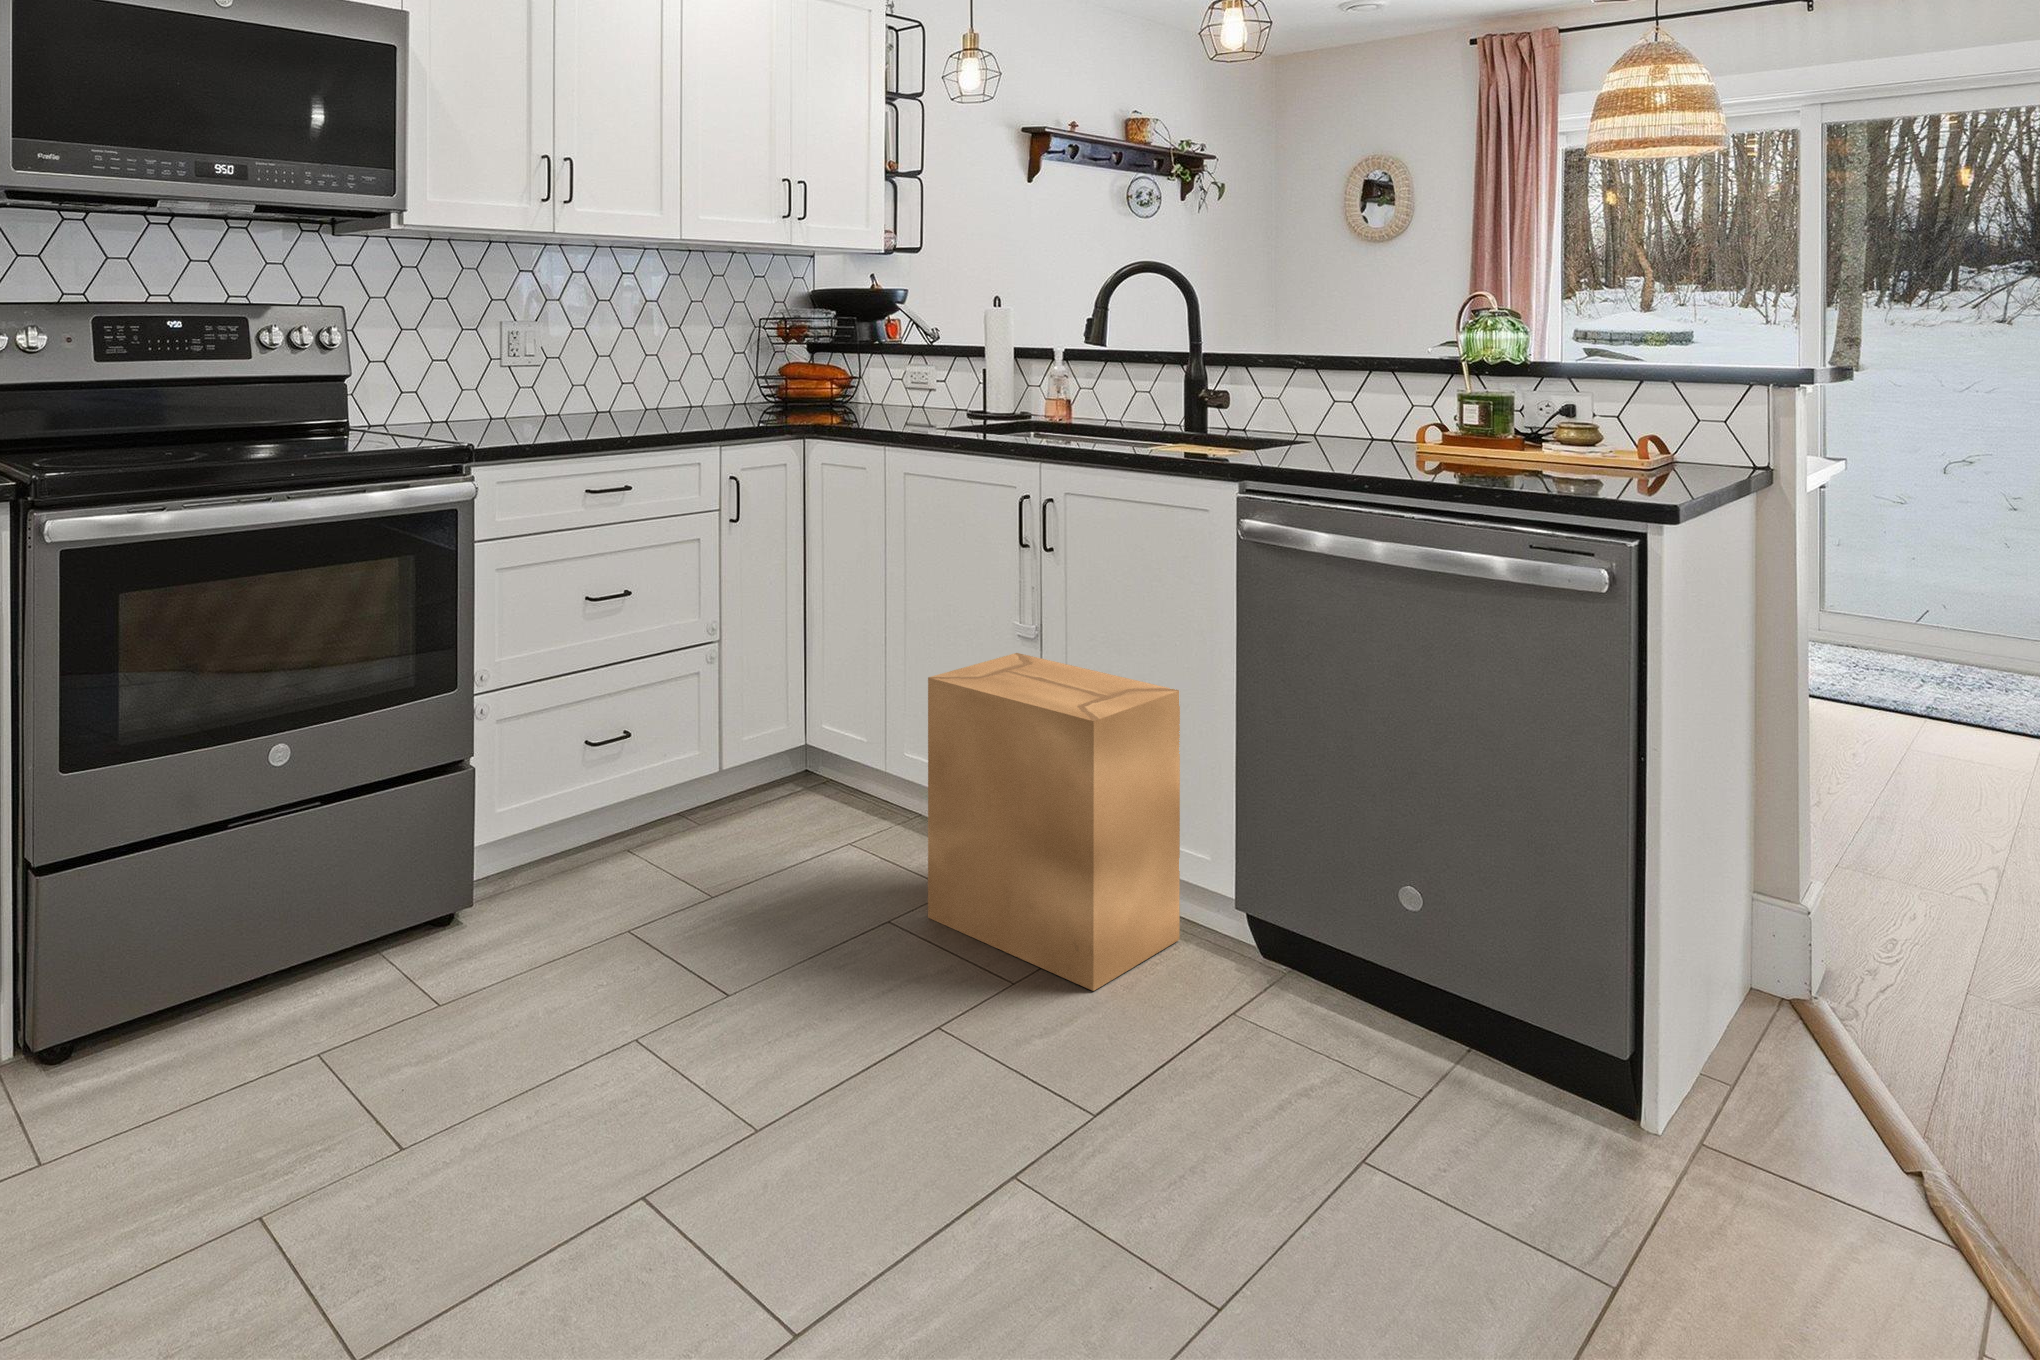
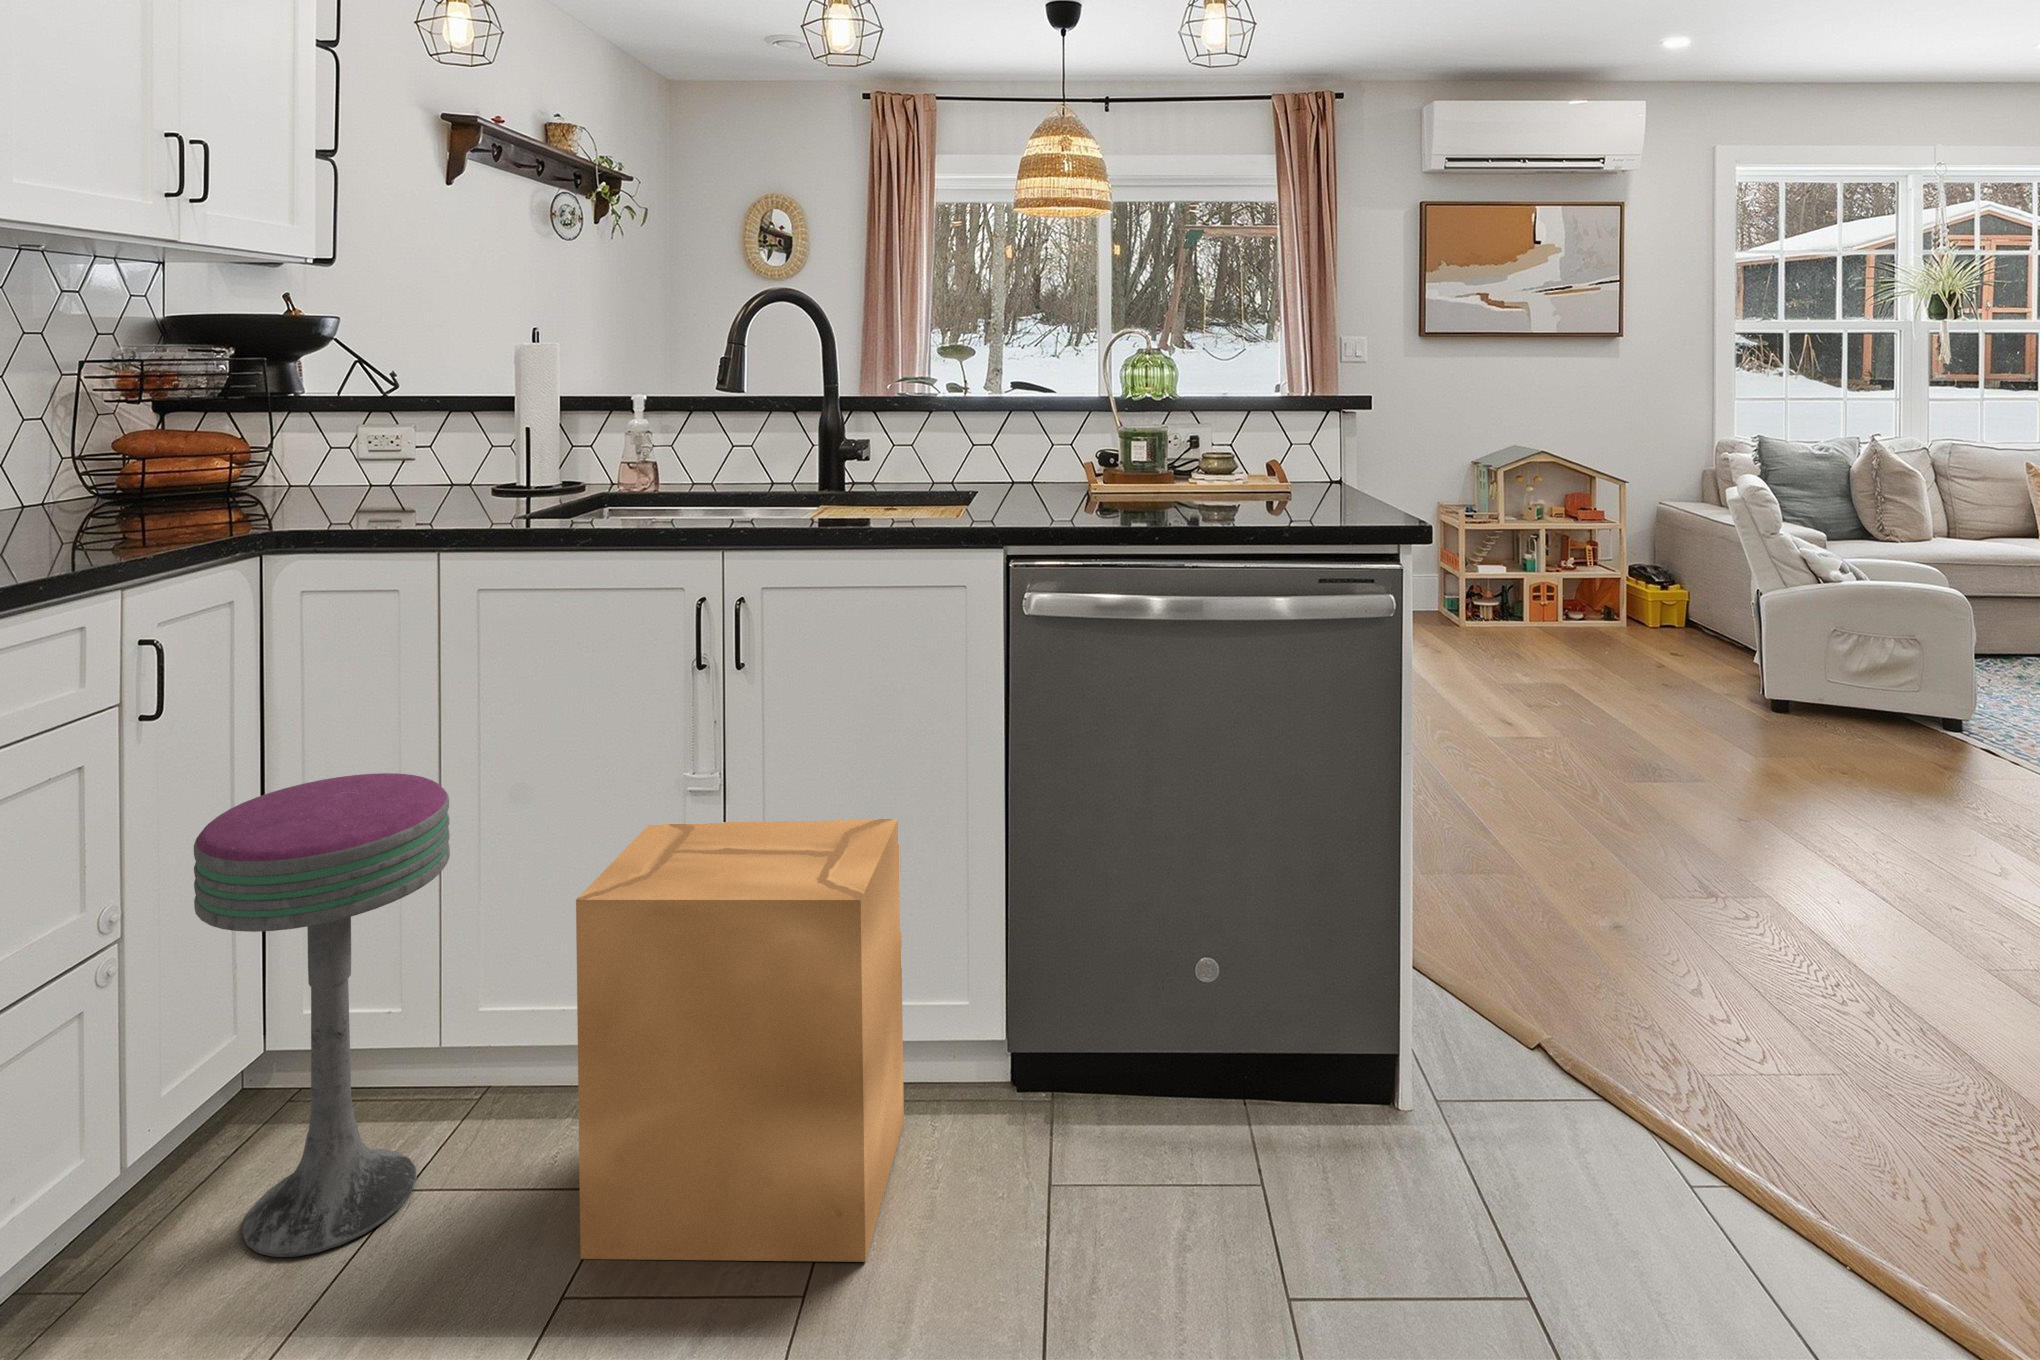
bar stool: none [752,584,889,861] -> present [194,773,450,1257]

